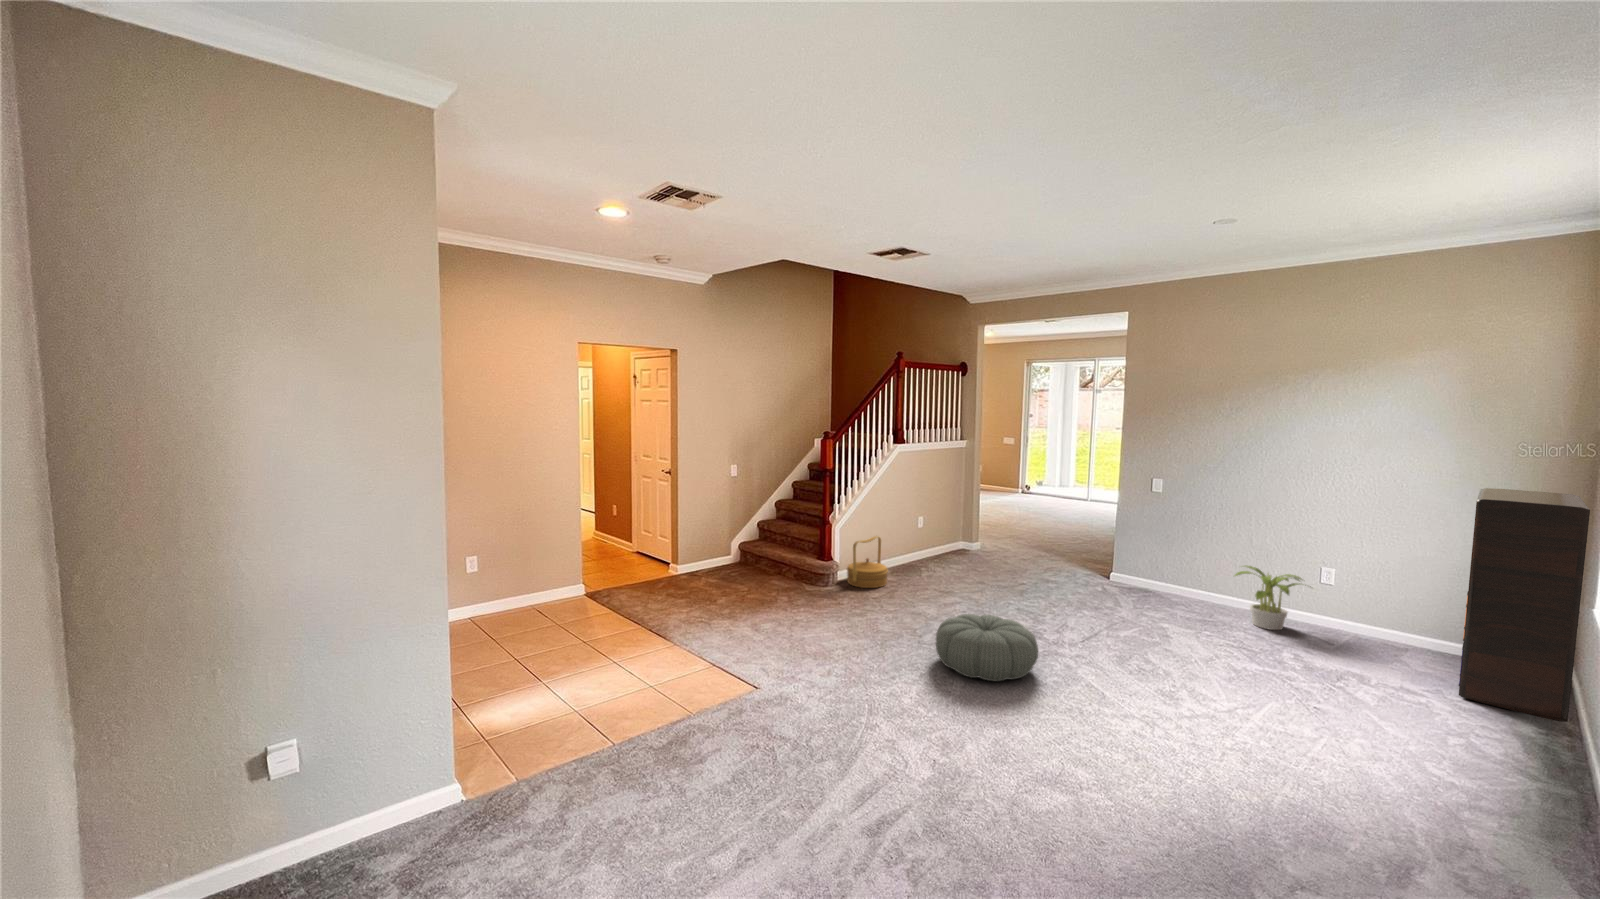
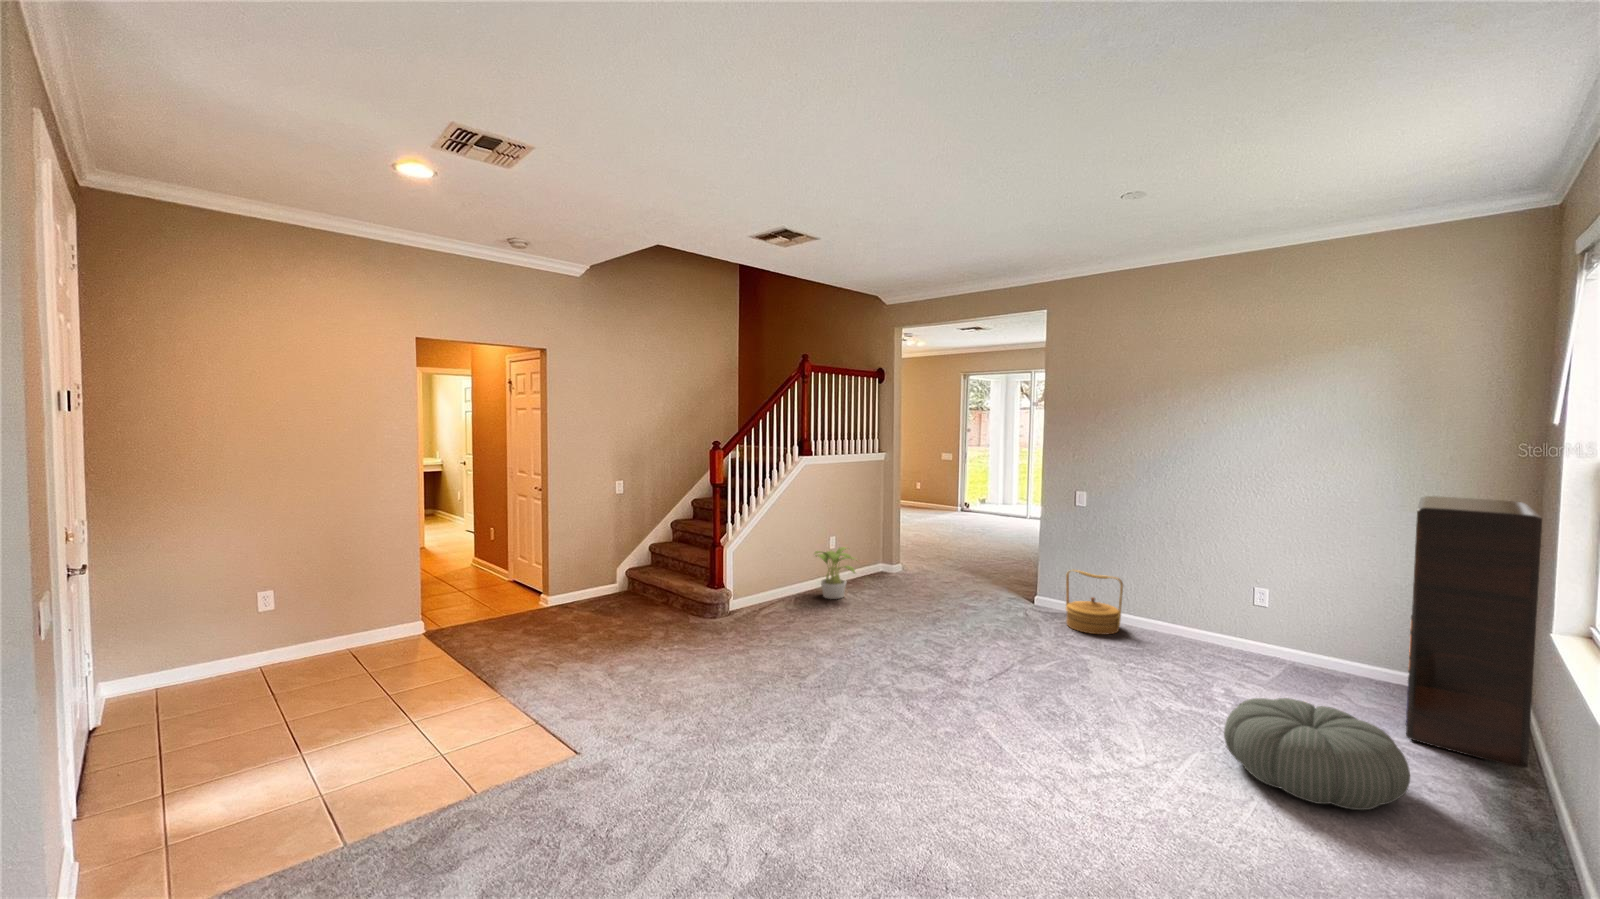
woven basket: present [847,536,888,588] -> present [1066,569,1123,635]
potted plant: present [1235,566,1302,630] -> present [815,547,855,599]
pouf: present [936,614,1038,681] -> present [1224,698,1410,810]

